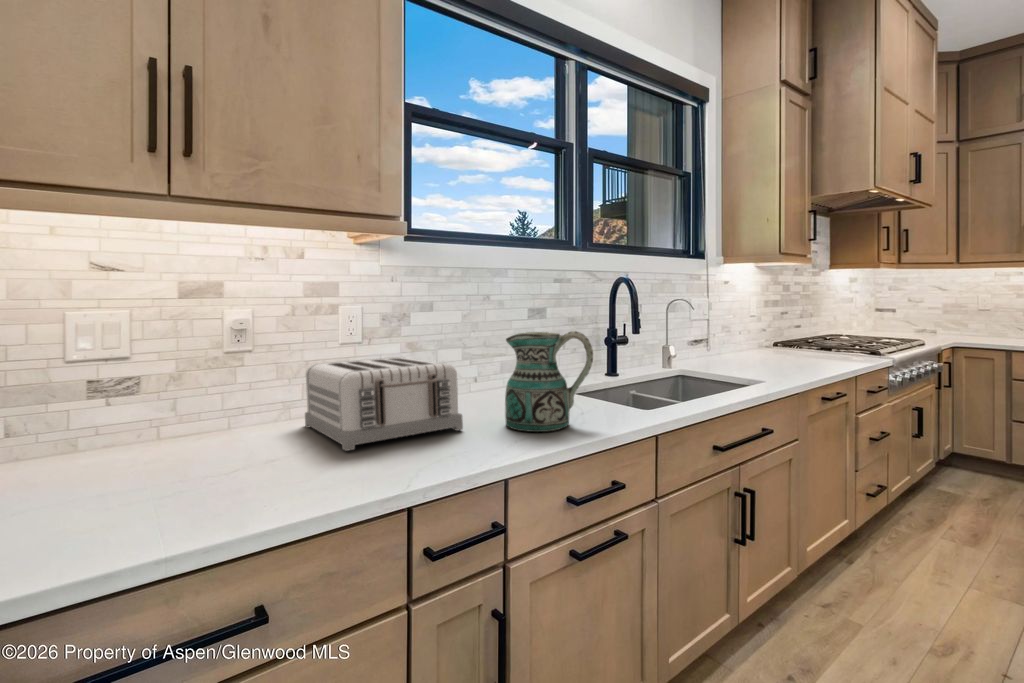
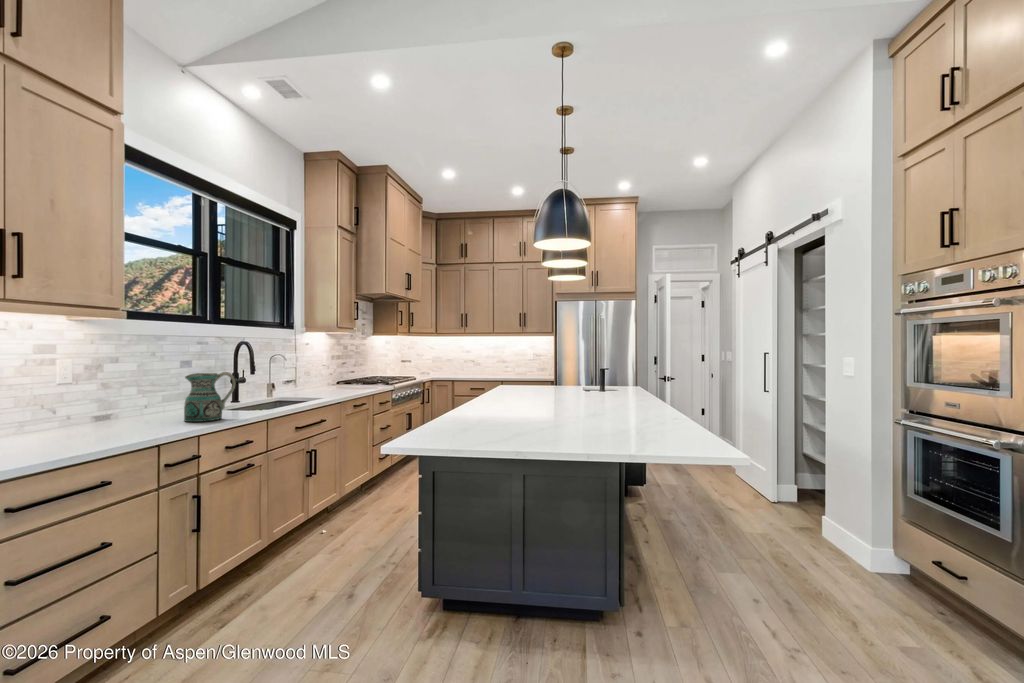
toaster: present [305,357,463,451] -> none [40,390,160,435]

